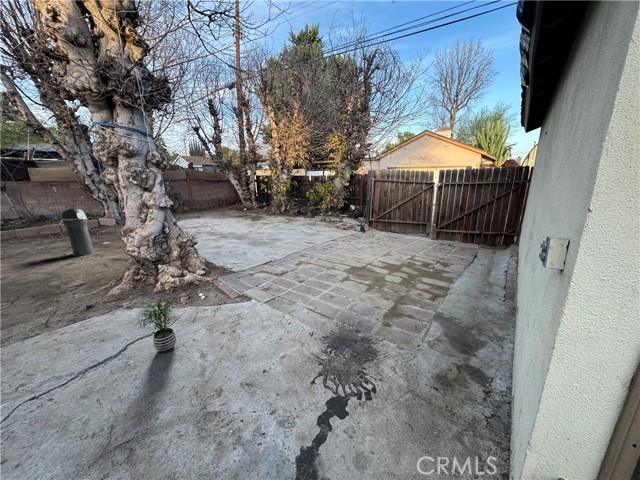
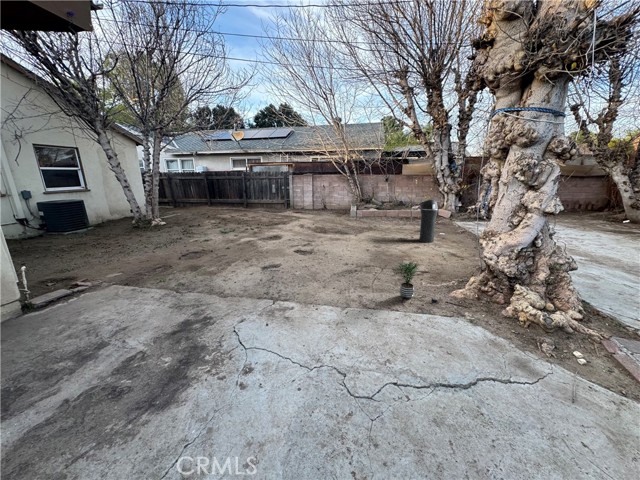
potted plant: present [137,299,176,353] -> present [395,262,418,299]

